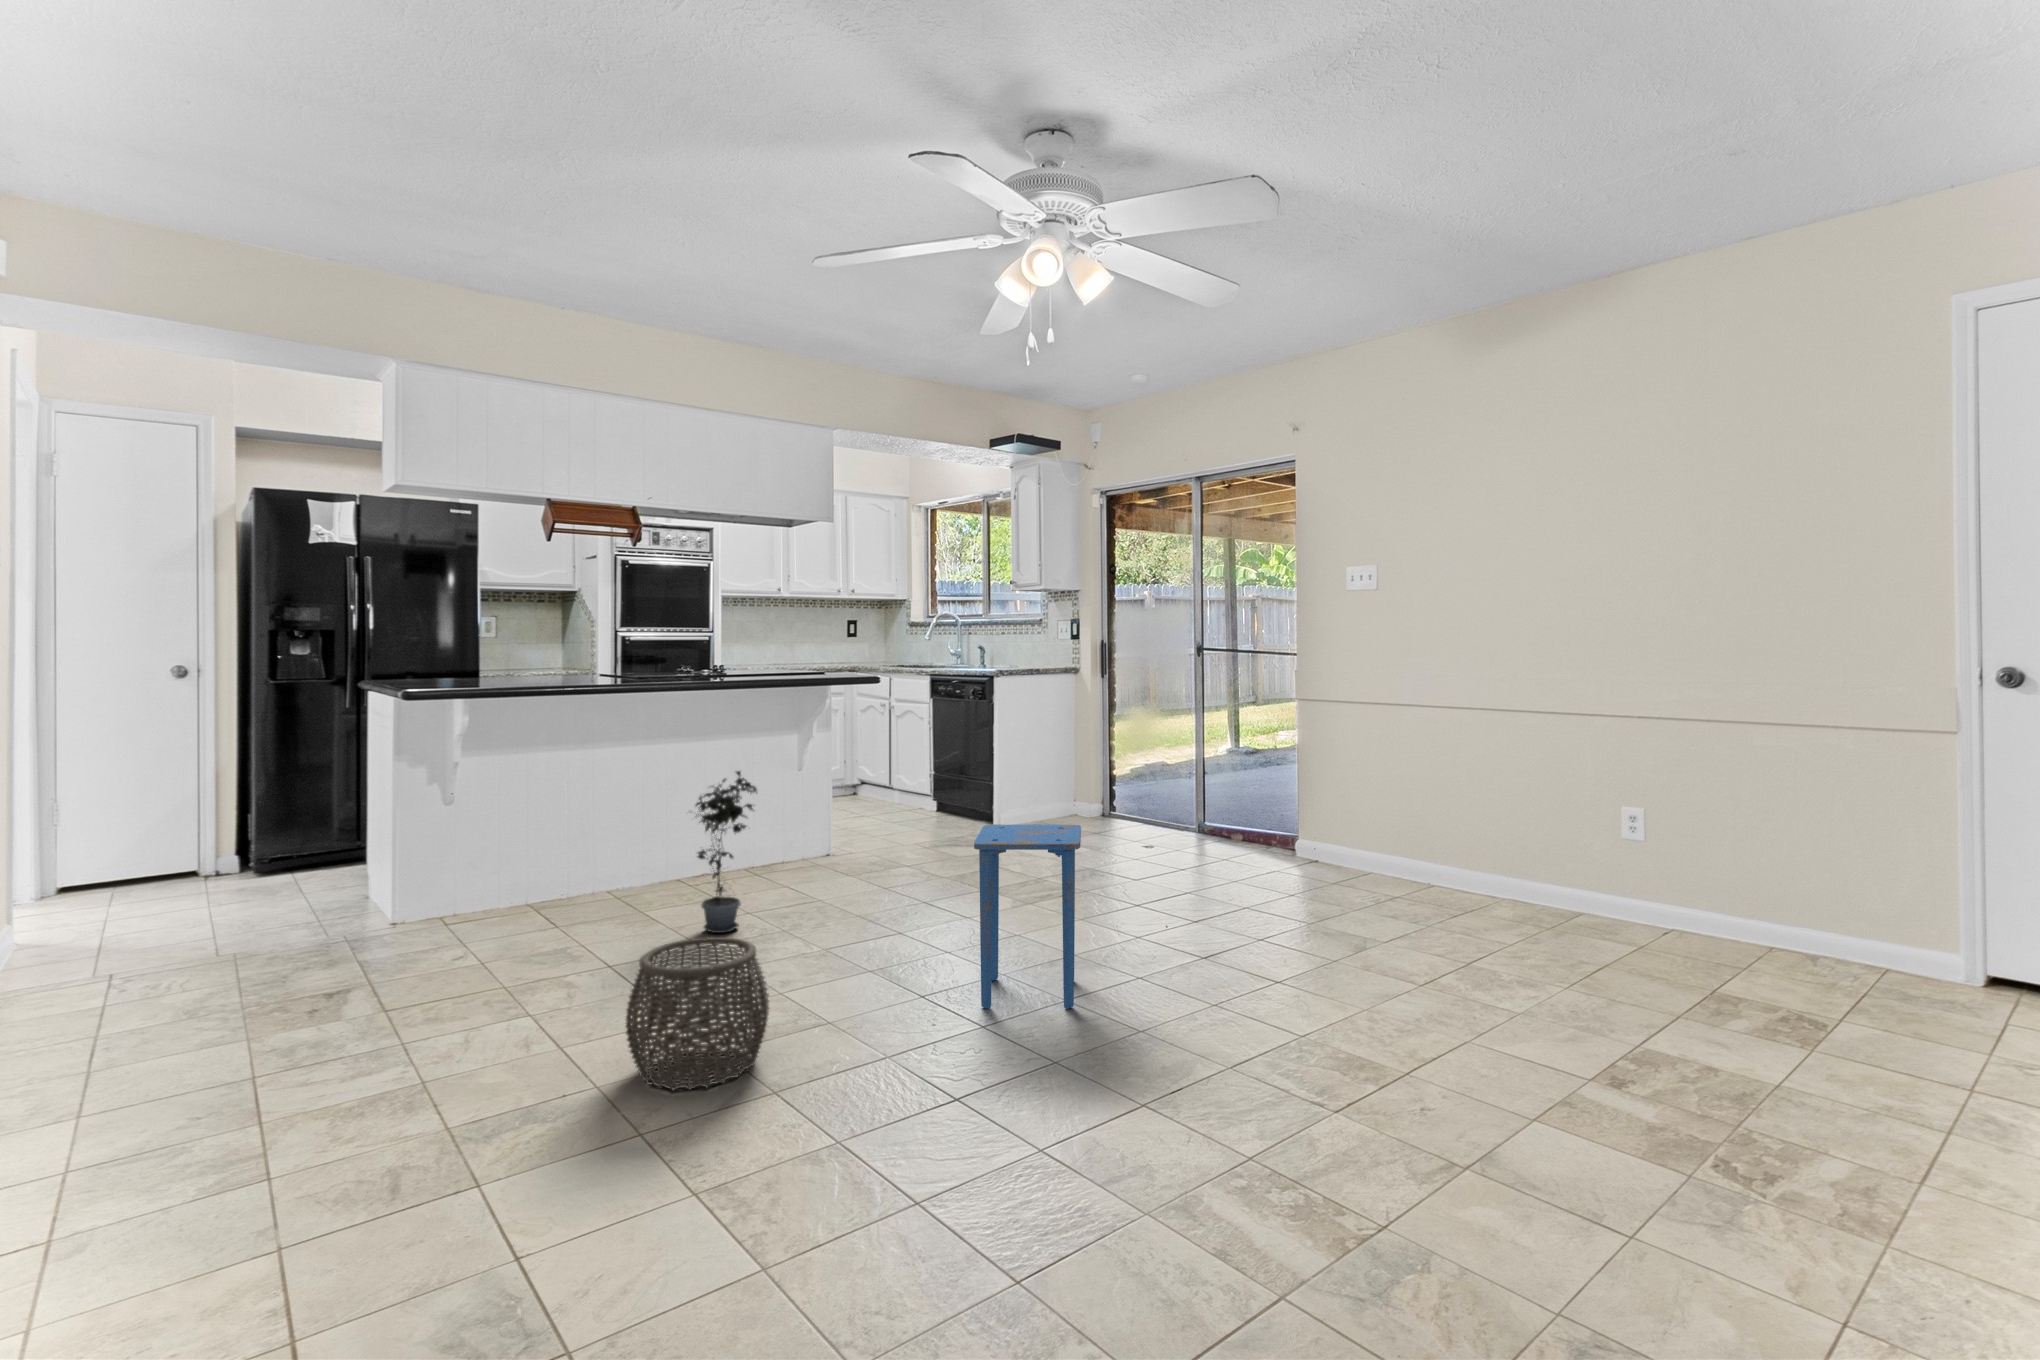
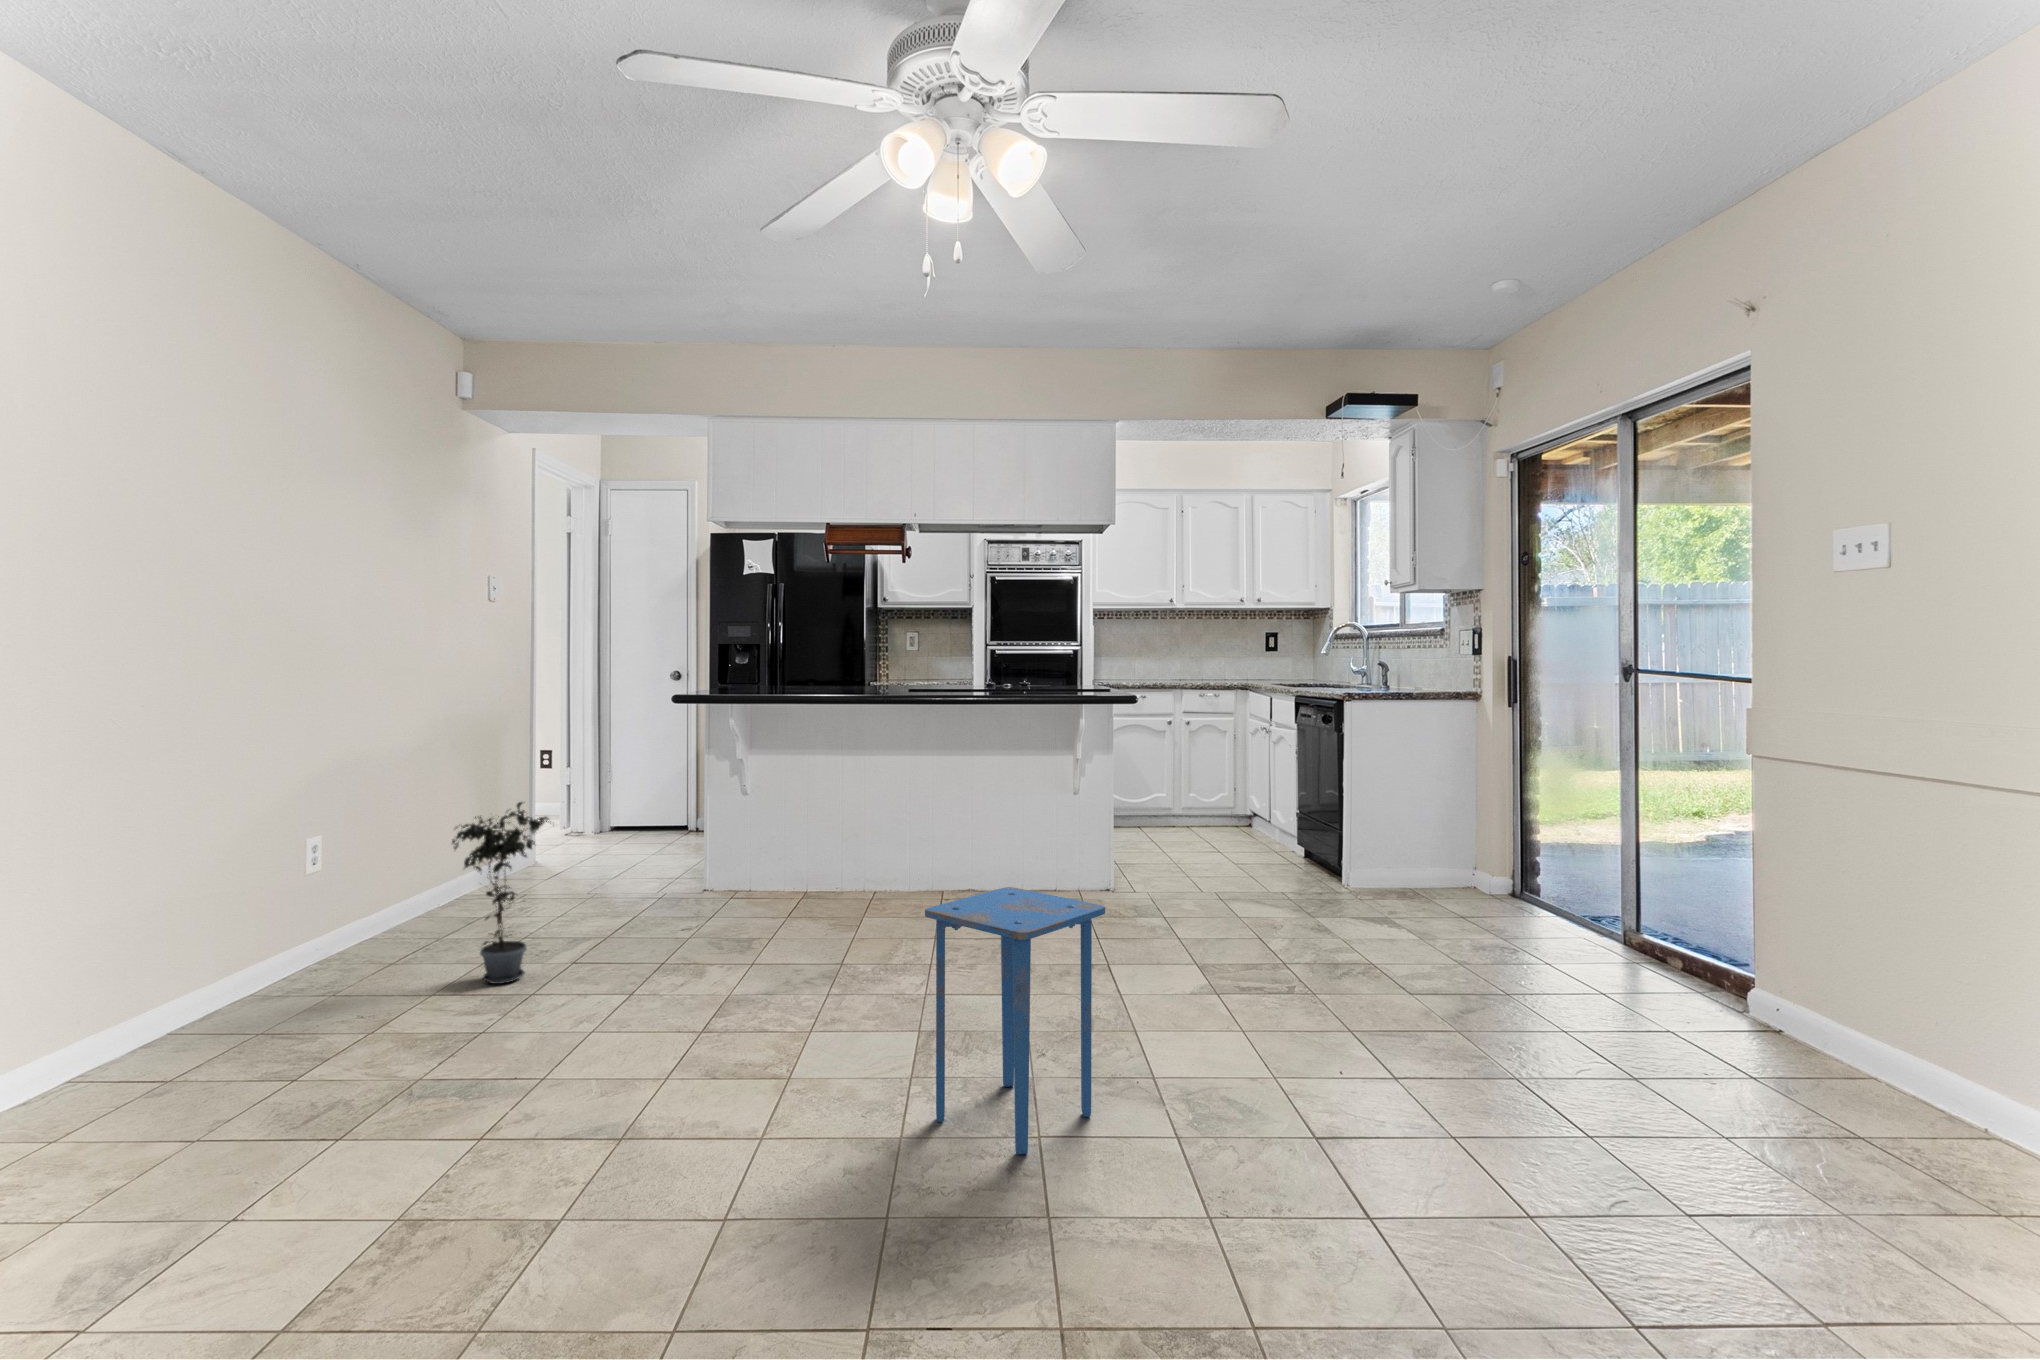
potted plant: present [696,771,757,933] -> present [452,802,549,984]
woven basket: present [626,937,769,1090] -> none [538,959,690,1120]

